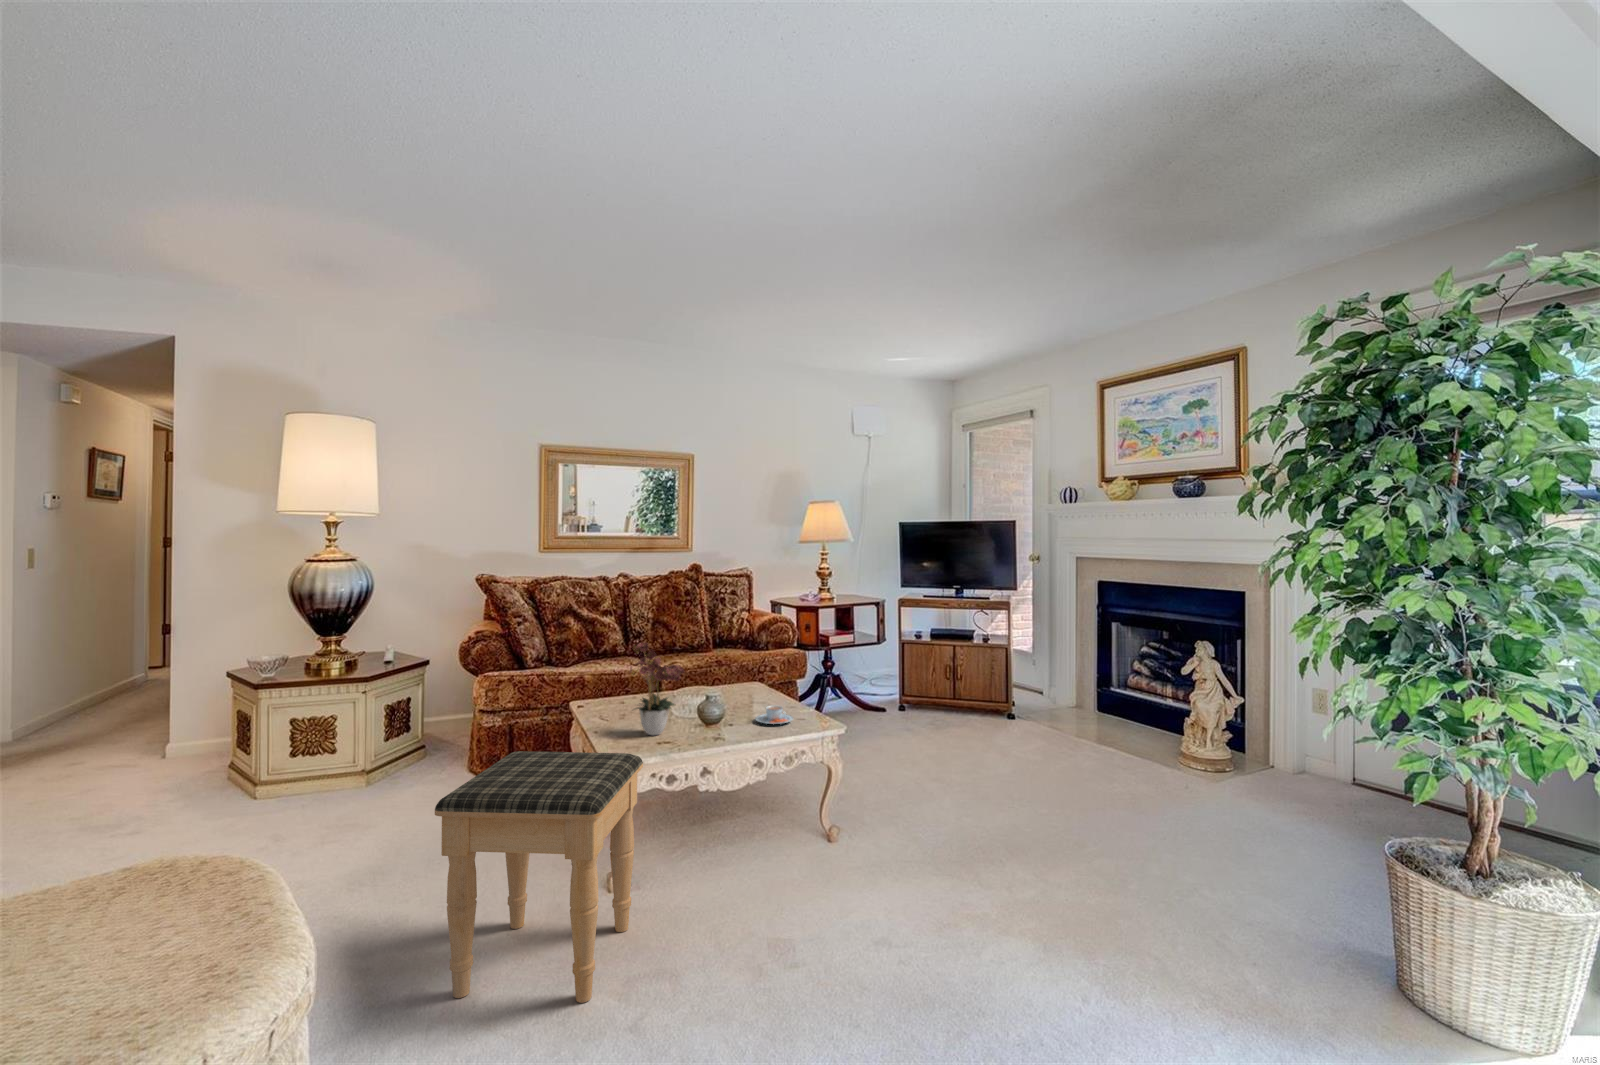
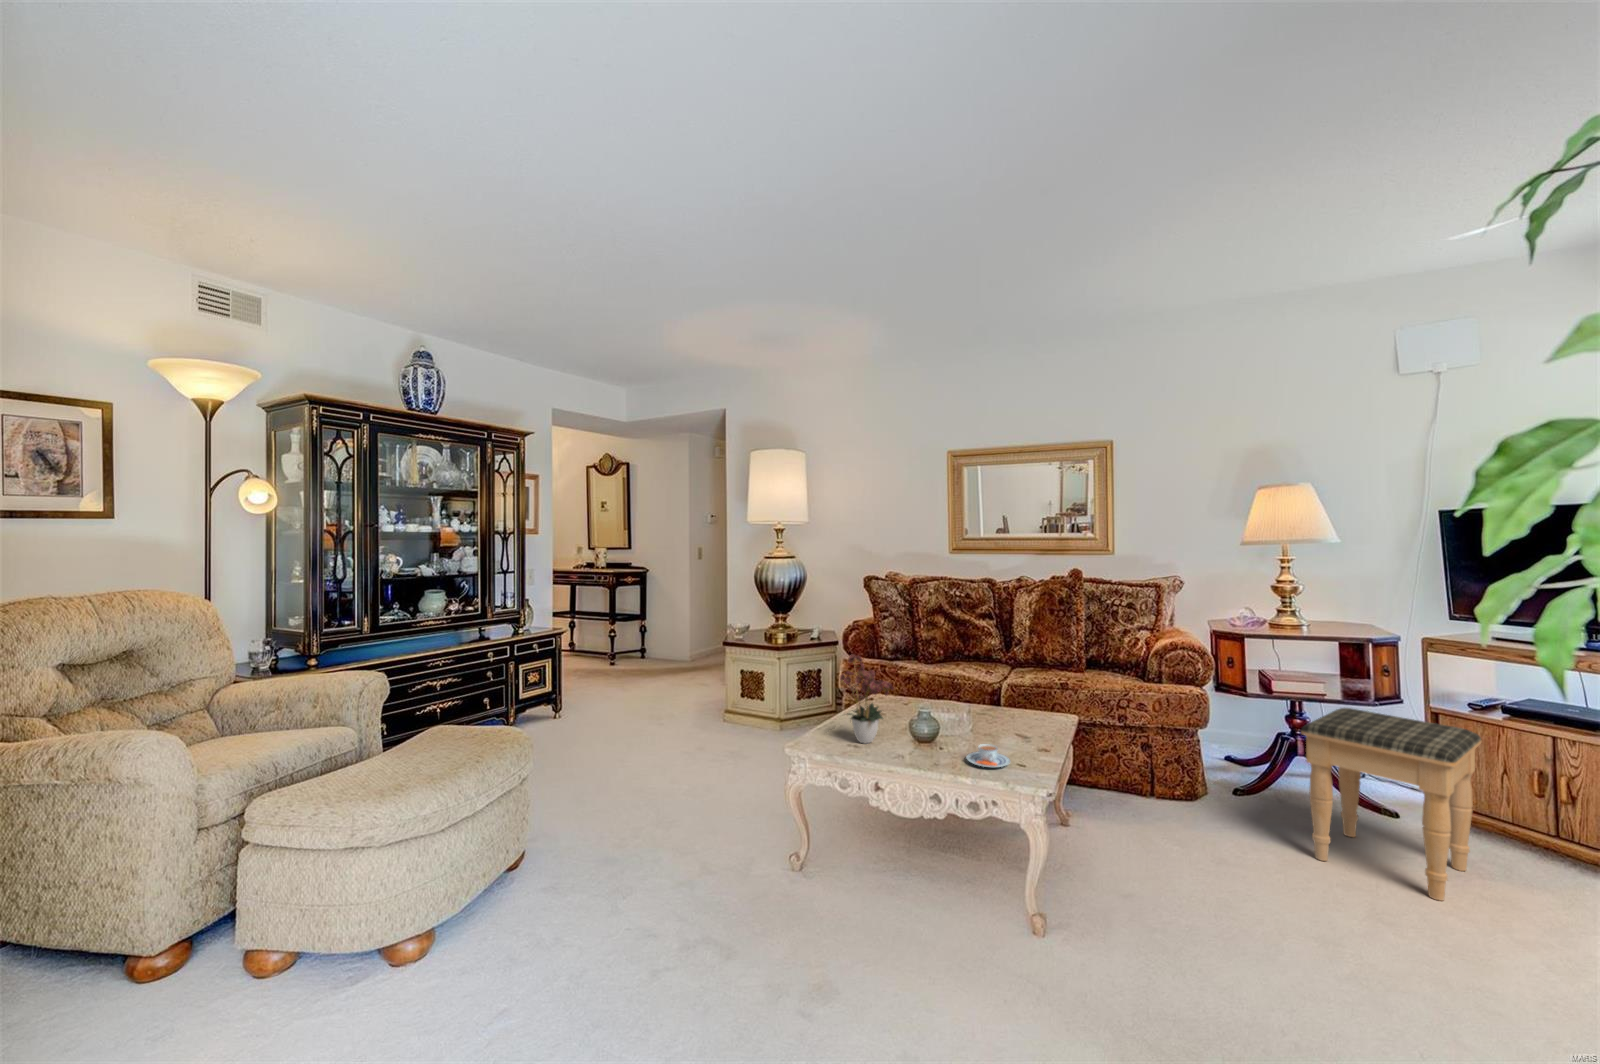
footstool: present [435,751,643,1003] -> present [1301,708,1481,901]

